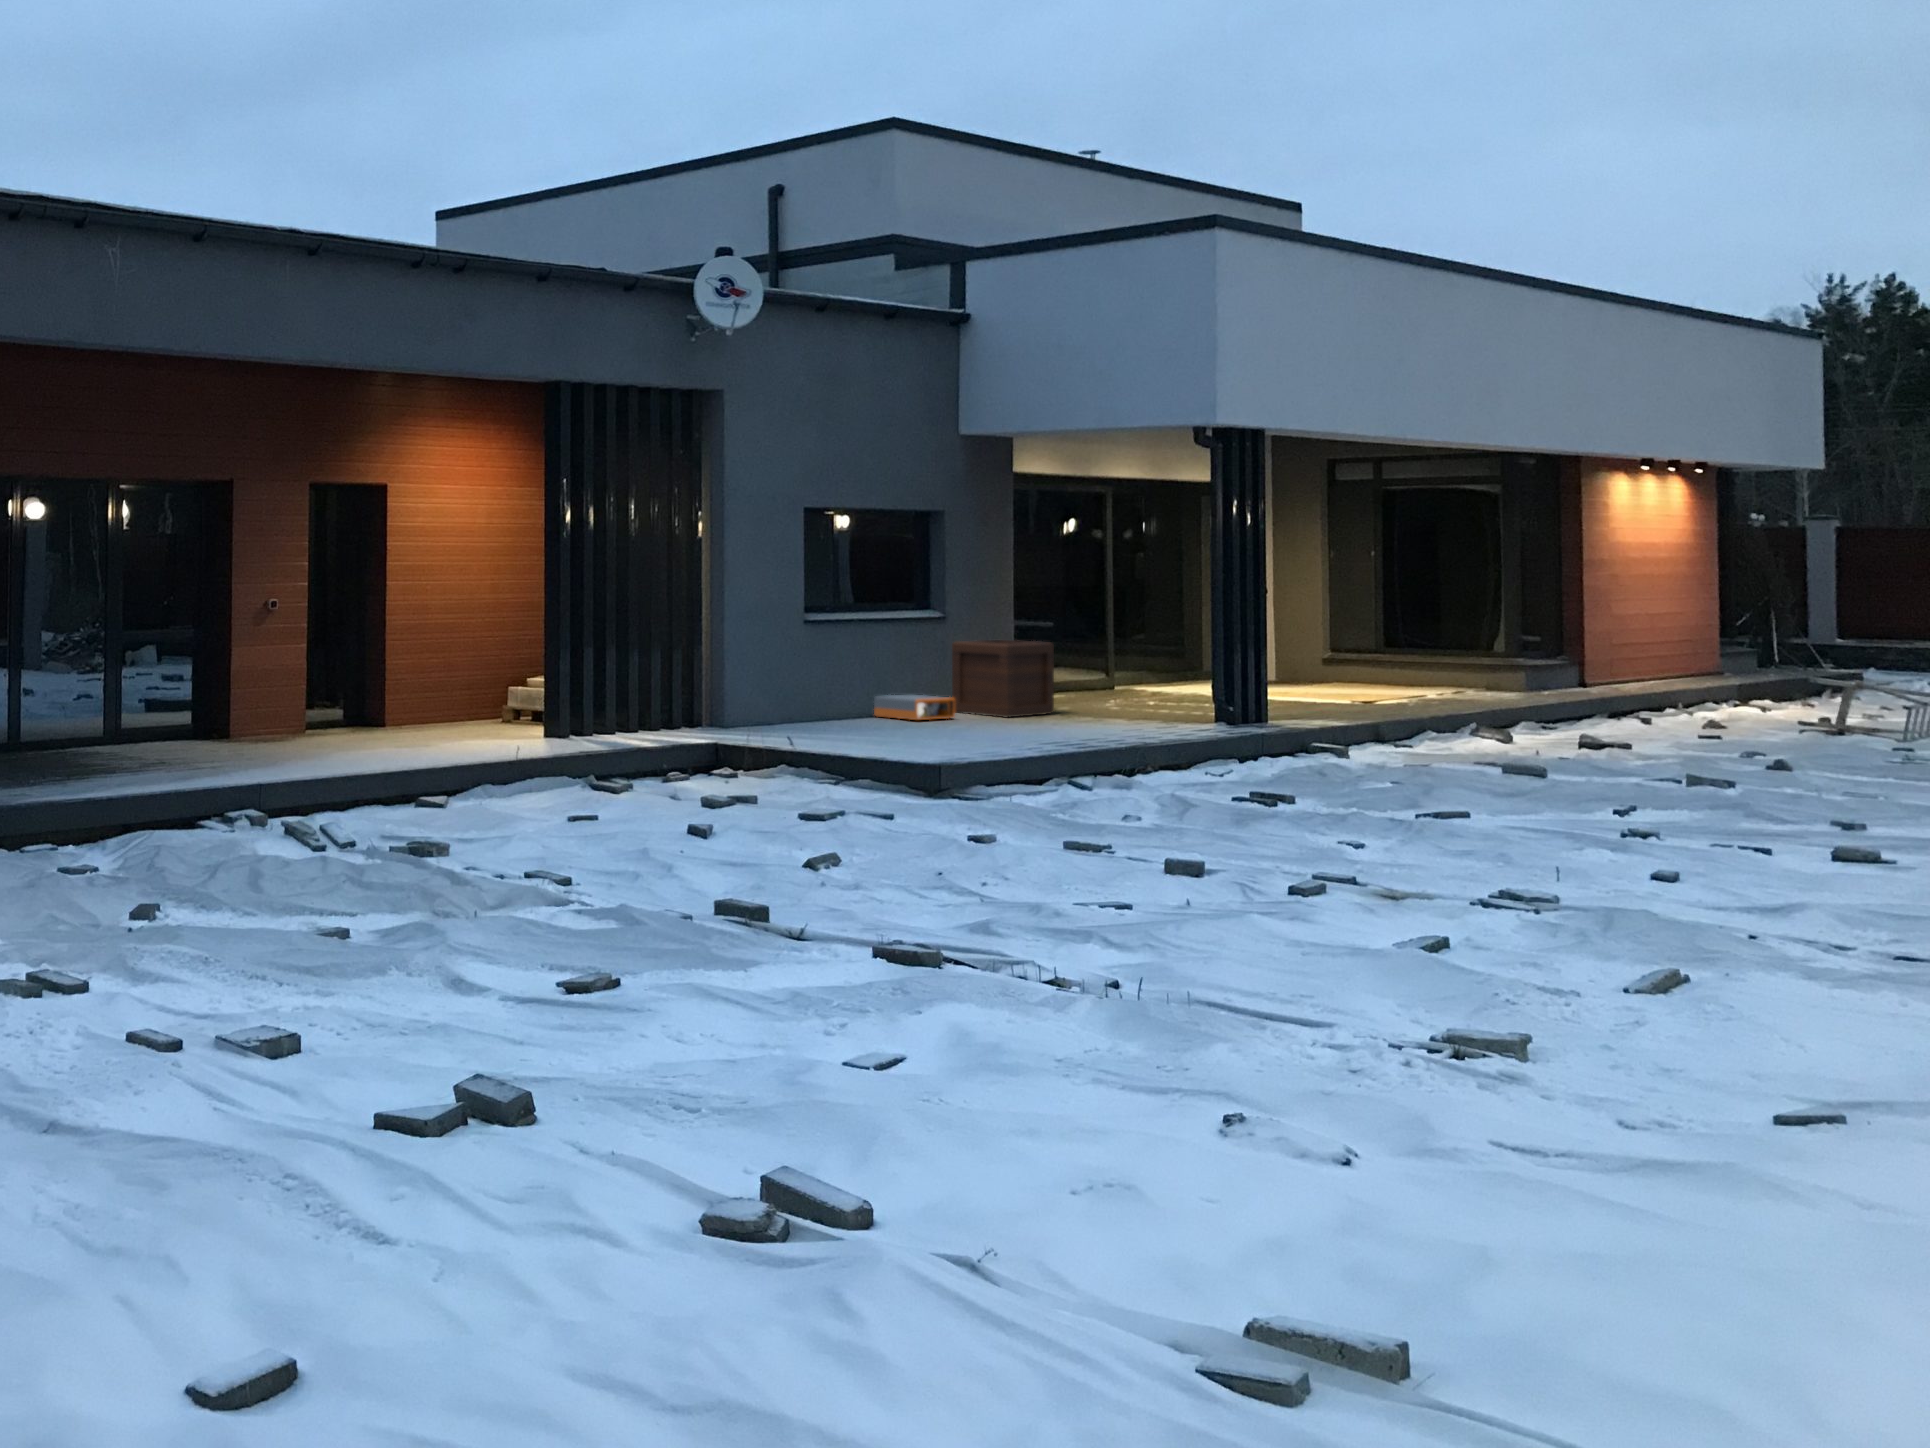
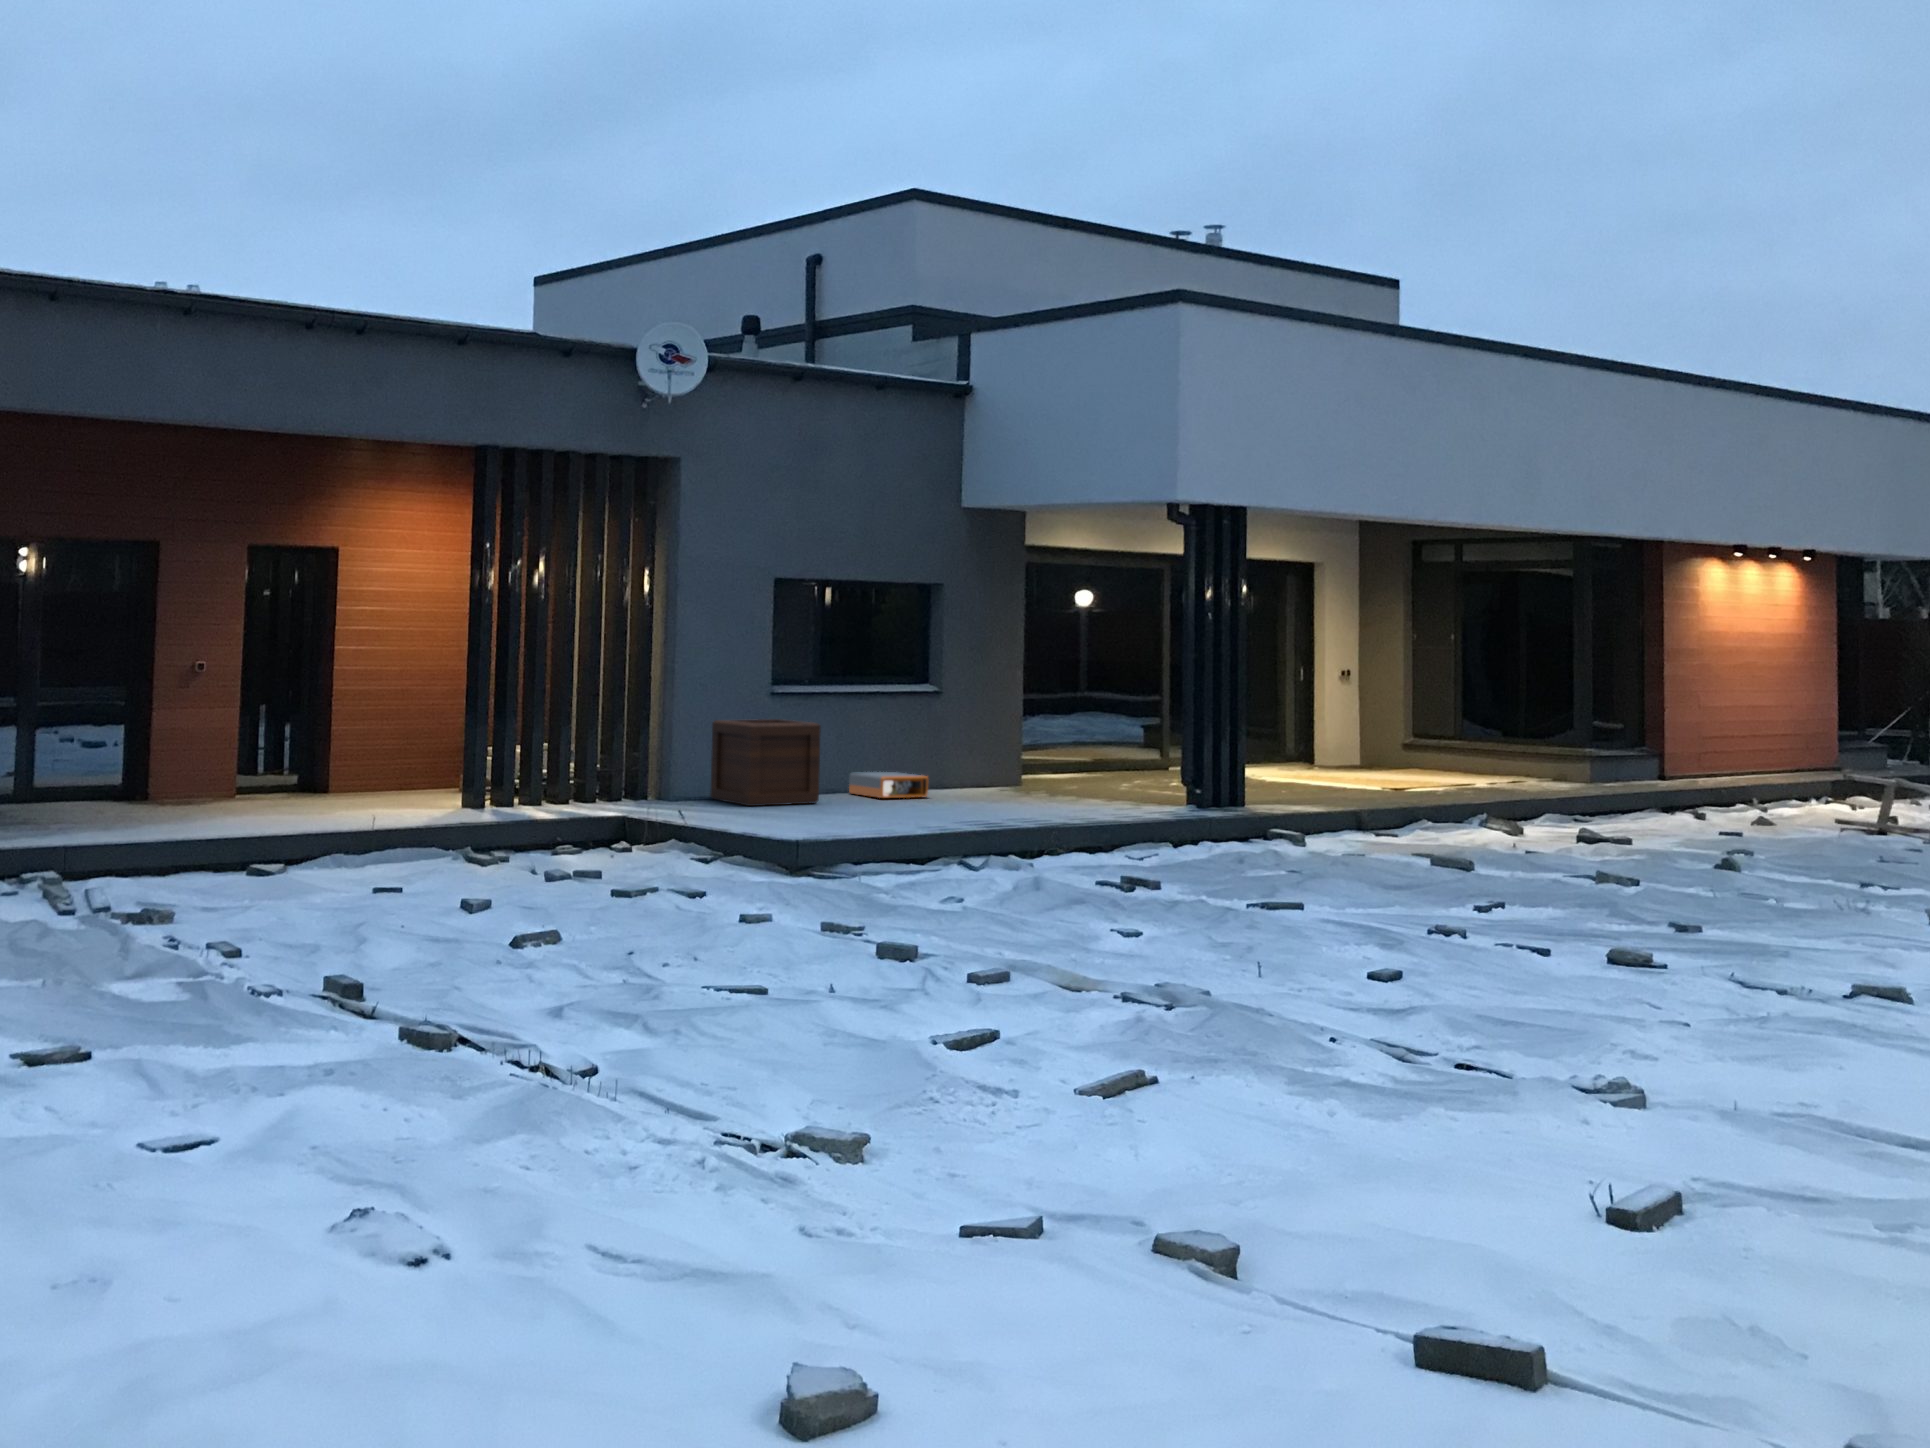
wooden crate: present [952,640,1054,718] -> present [710,719,821,806]

